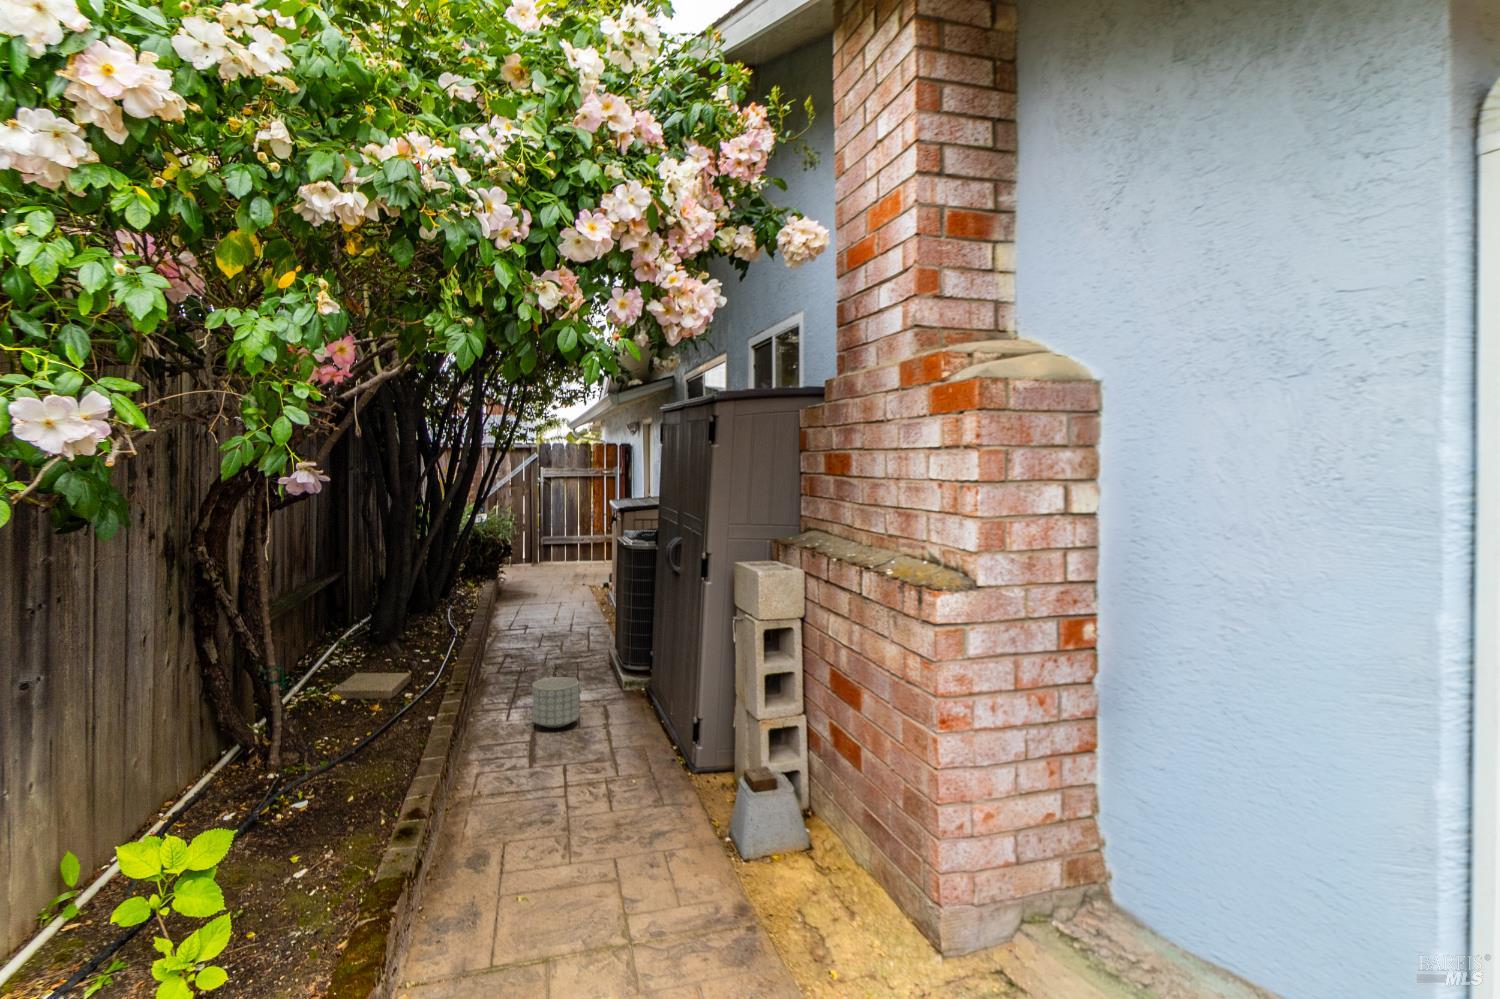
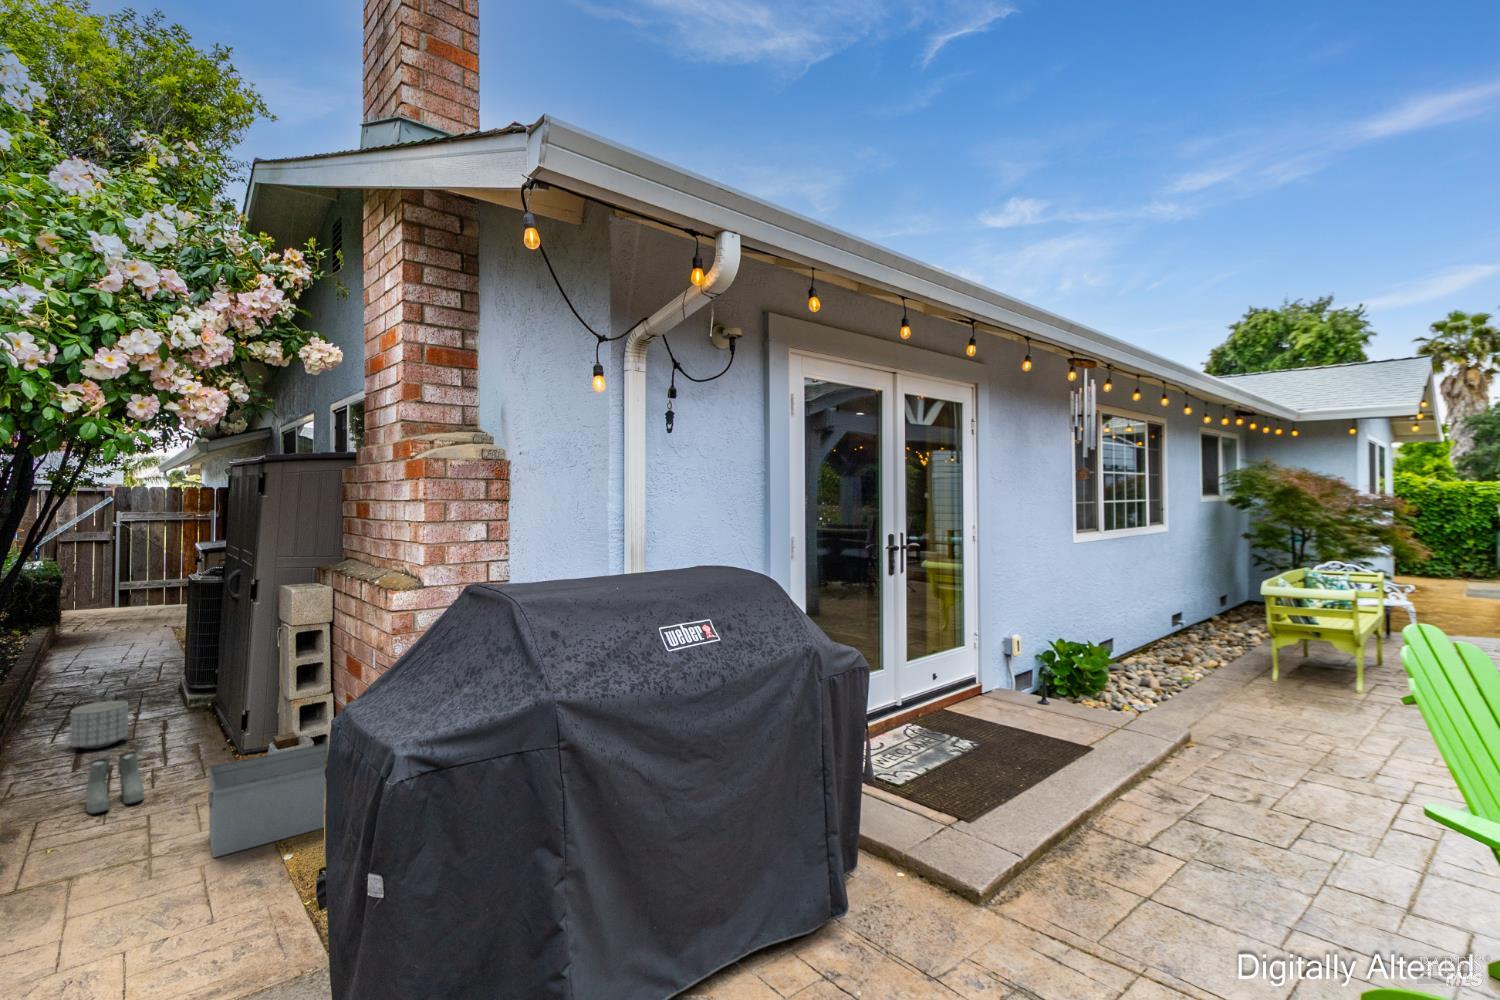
boots: none [556,753,608,825] -> present [86,752,144,814]
storage bin: none [686,789,870,940] -> present [208,743,328,857]

